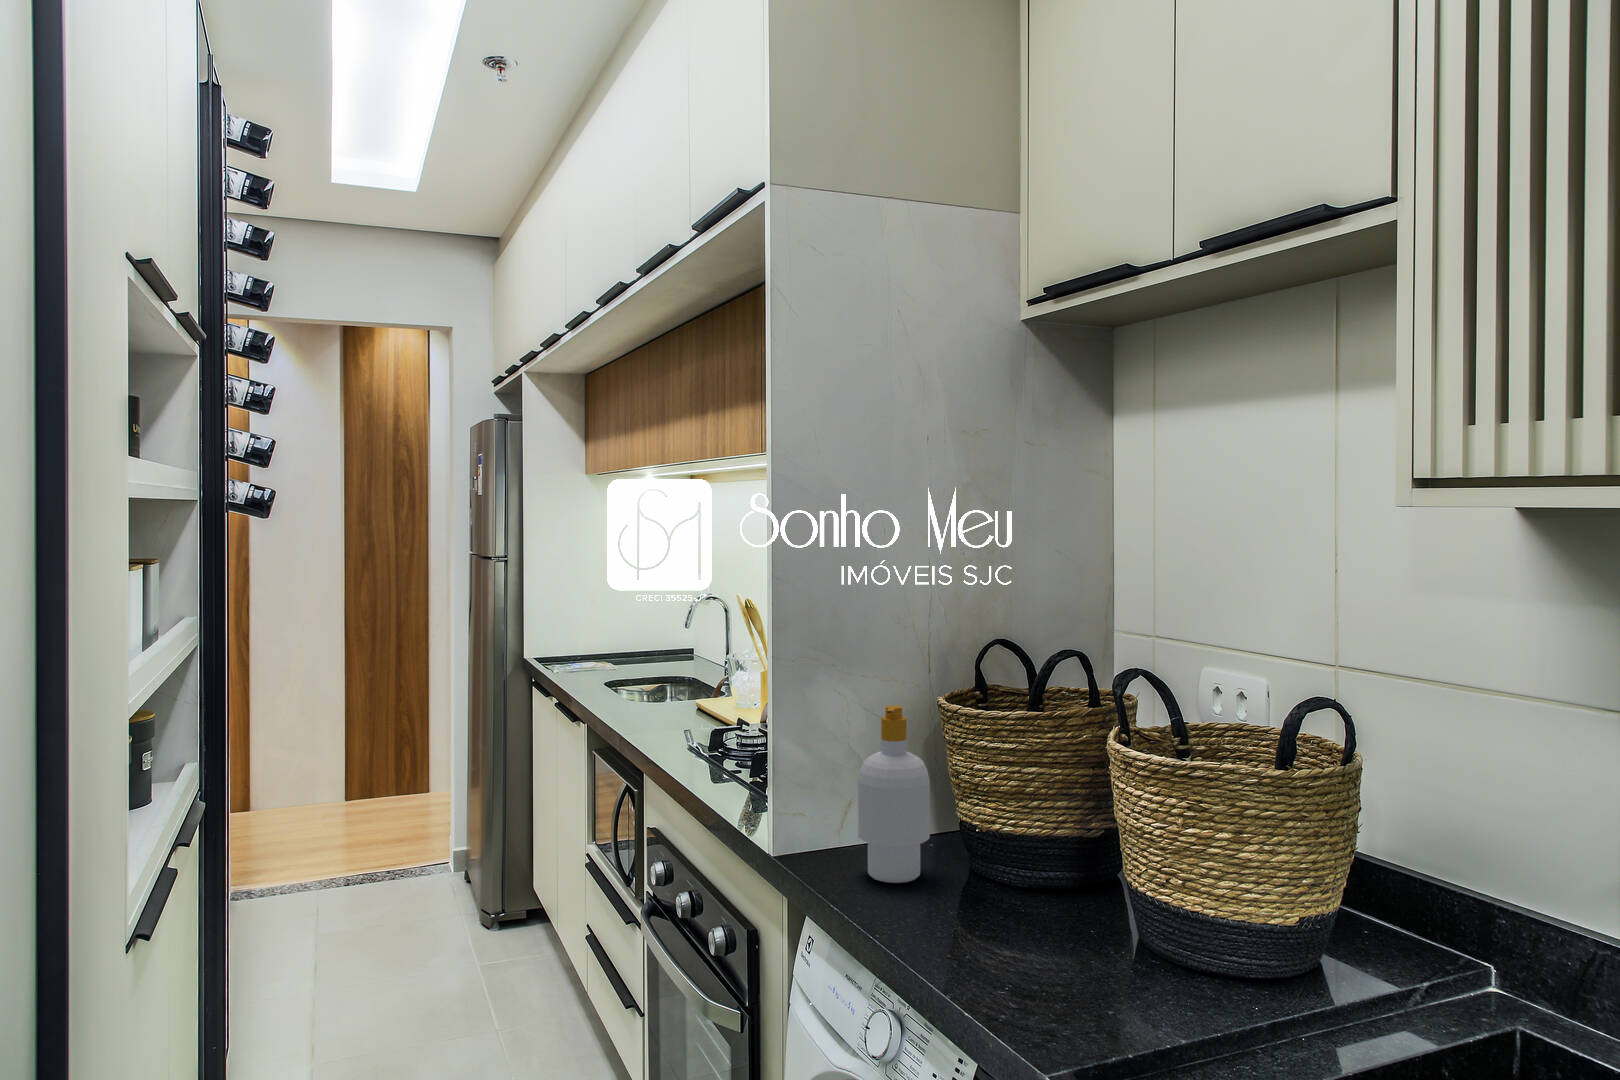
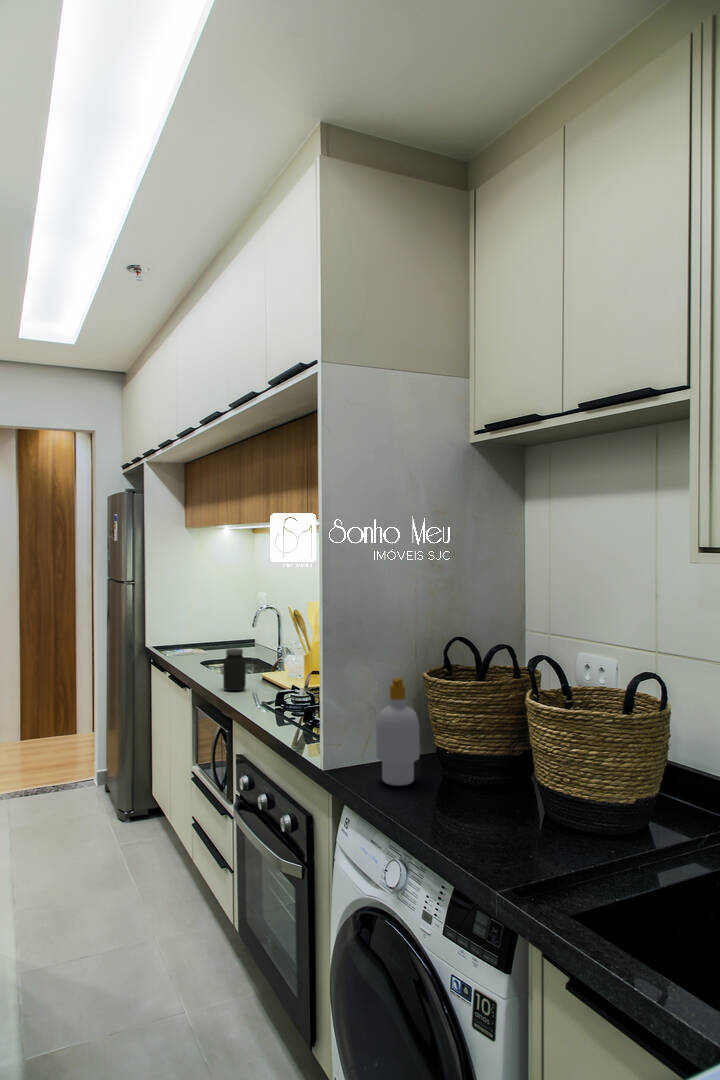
jar: none [632,660,667,727] -> present [223,648,246,691]

